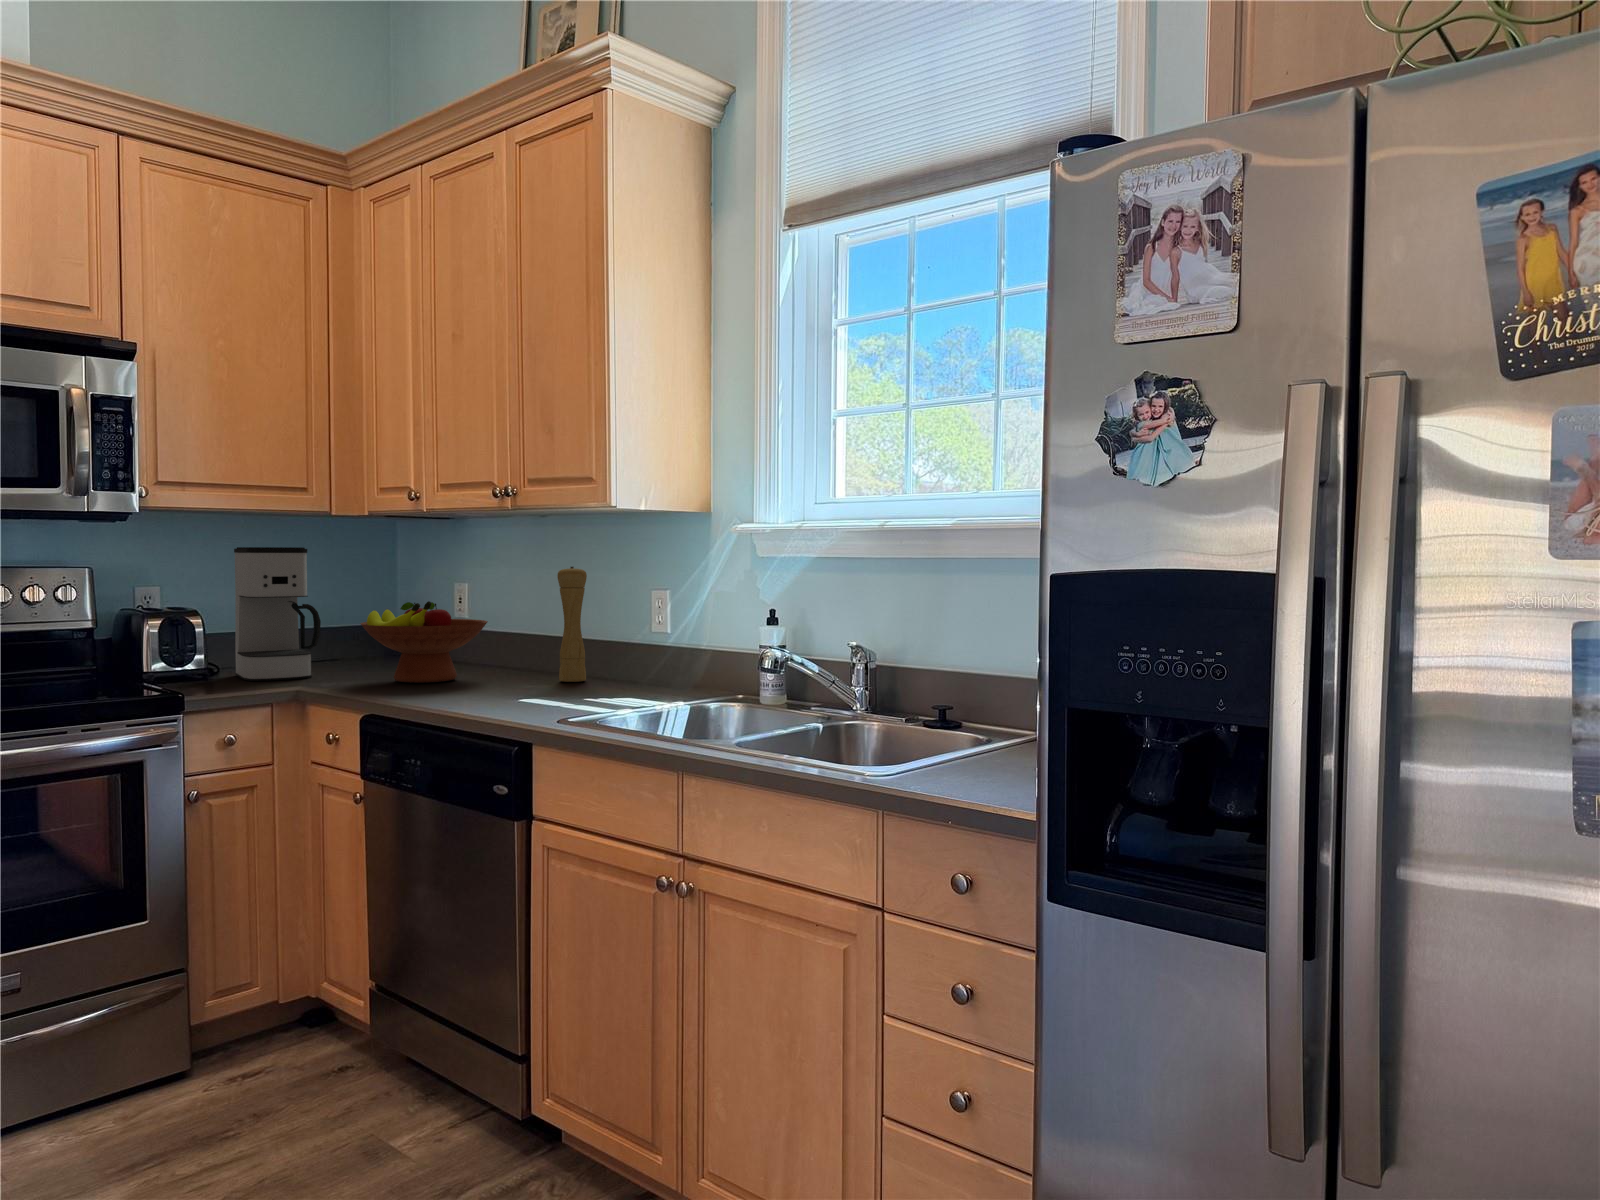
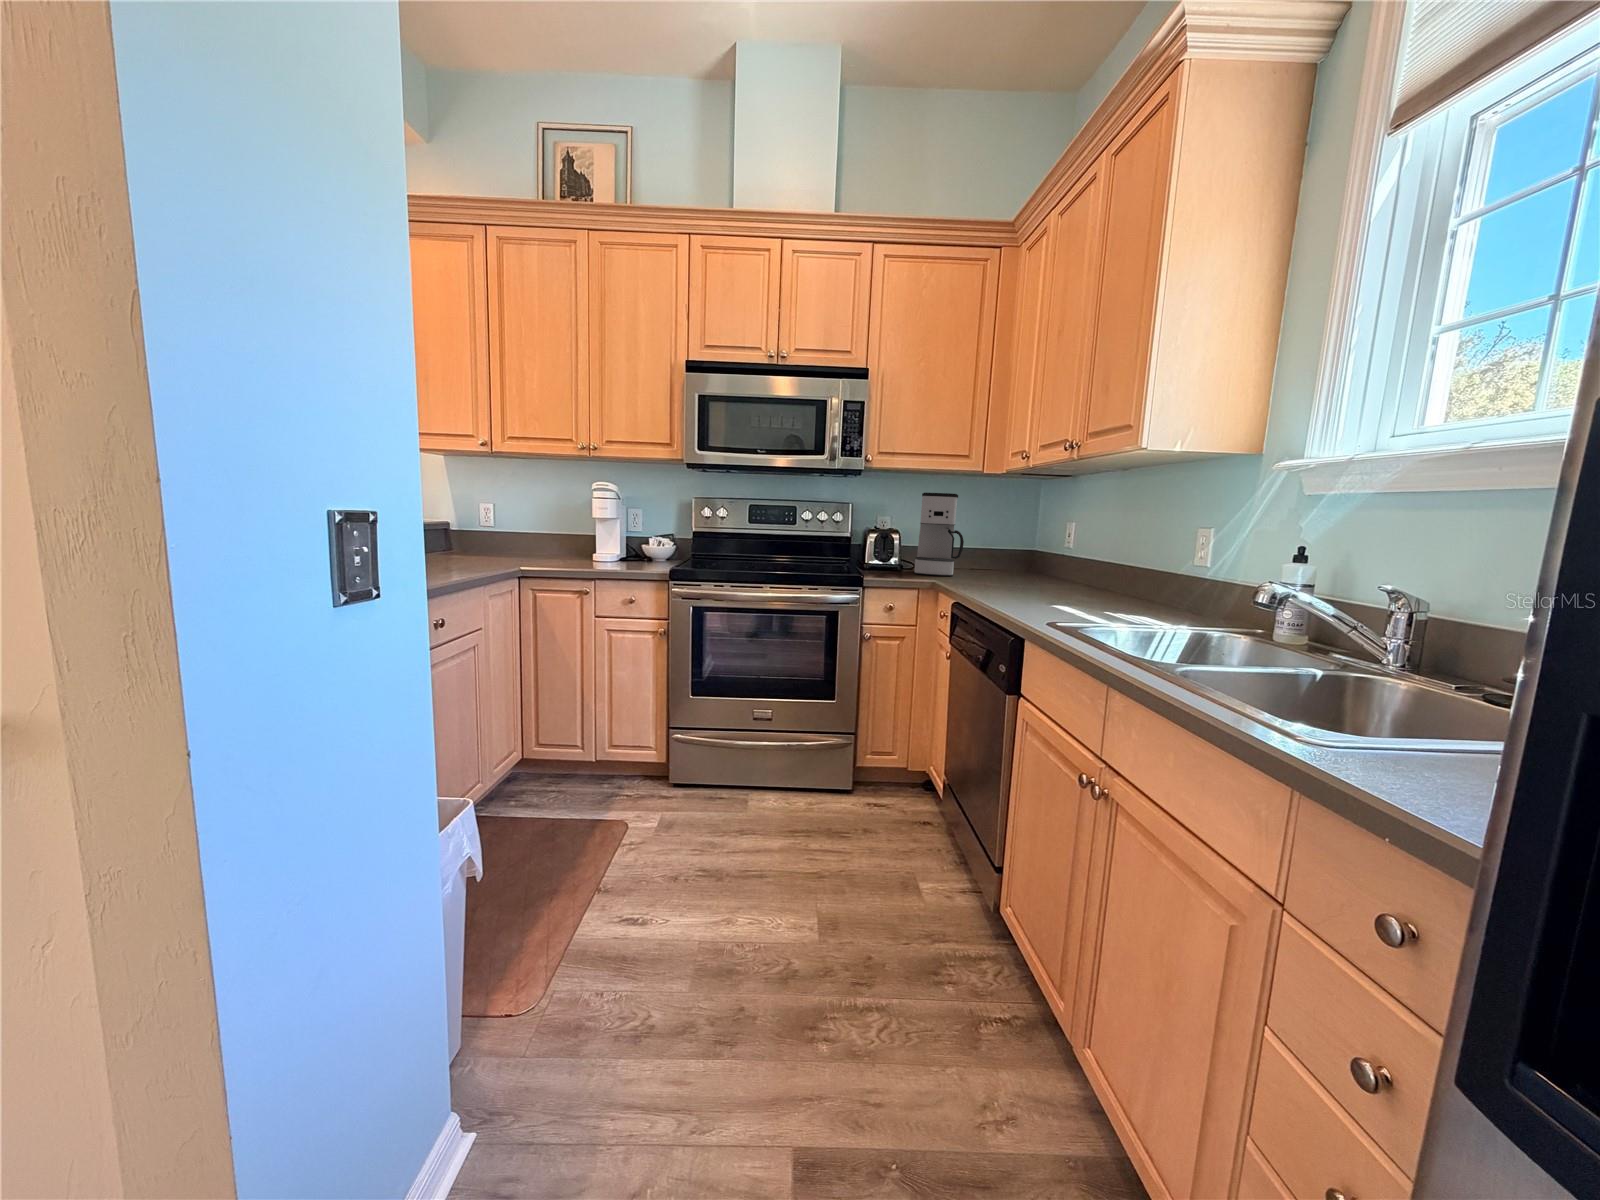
pepper mill: present [557,567,587,682] -> none [1107,509,1141,600]
fruit bowl: present [360,601,488,683] -> none [974,530,1063,587]

